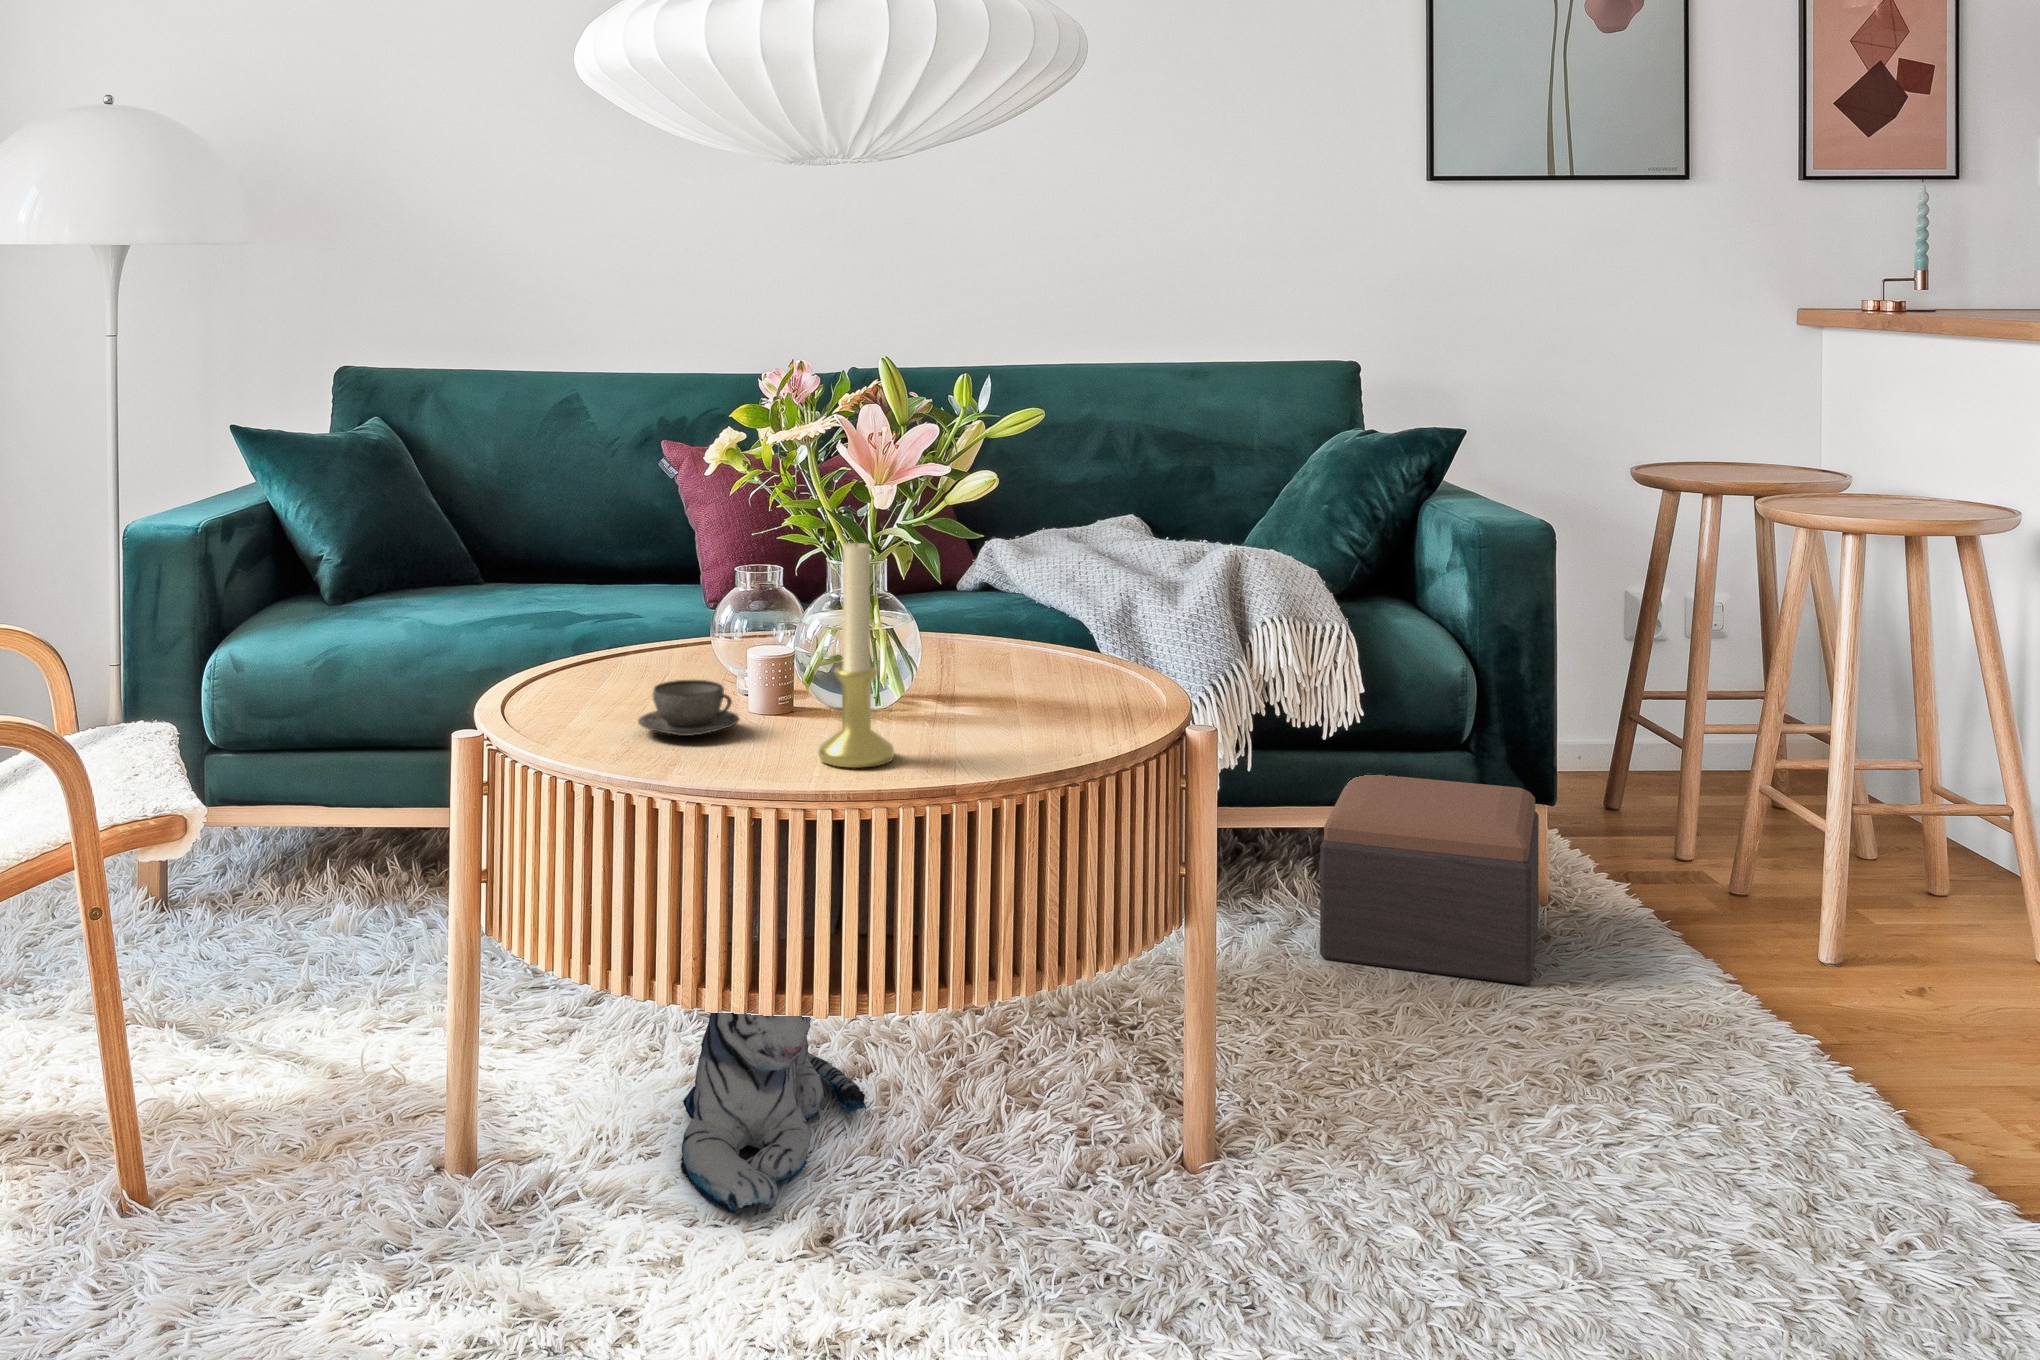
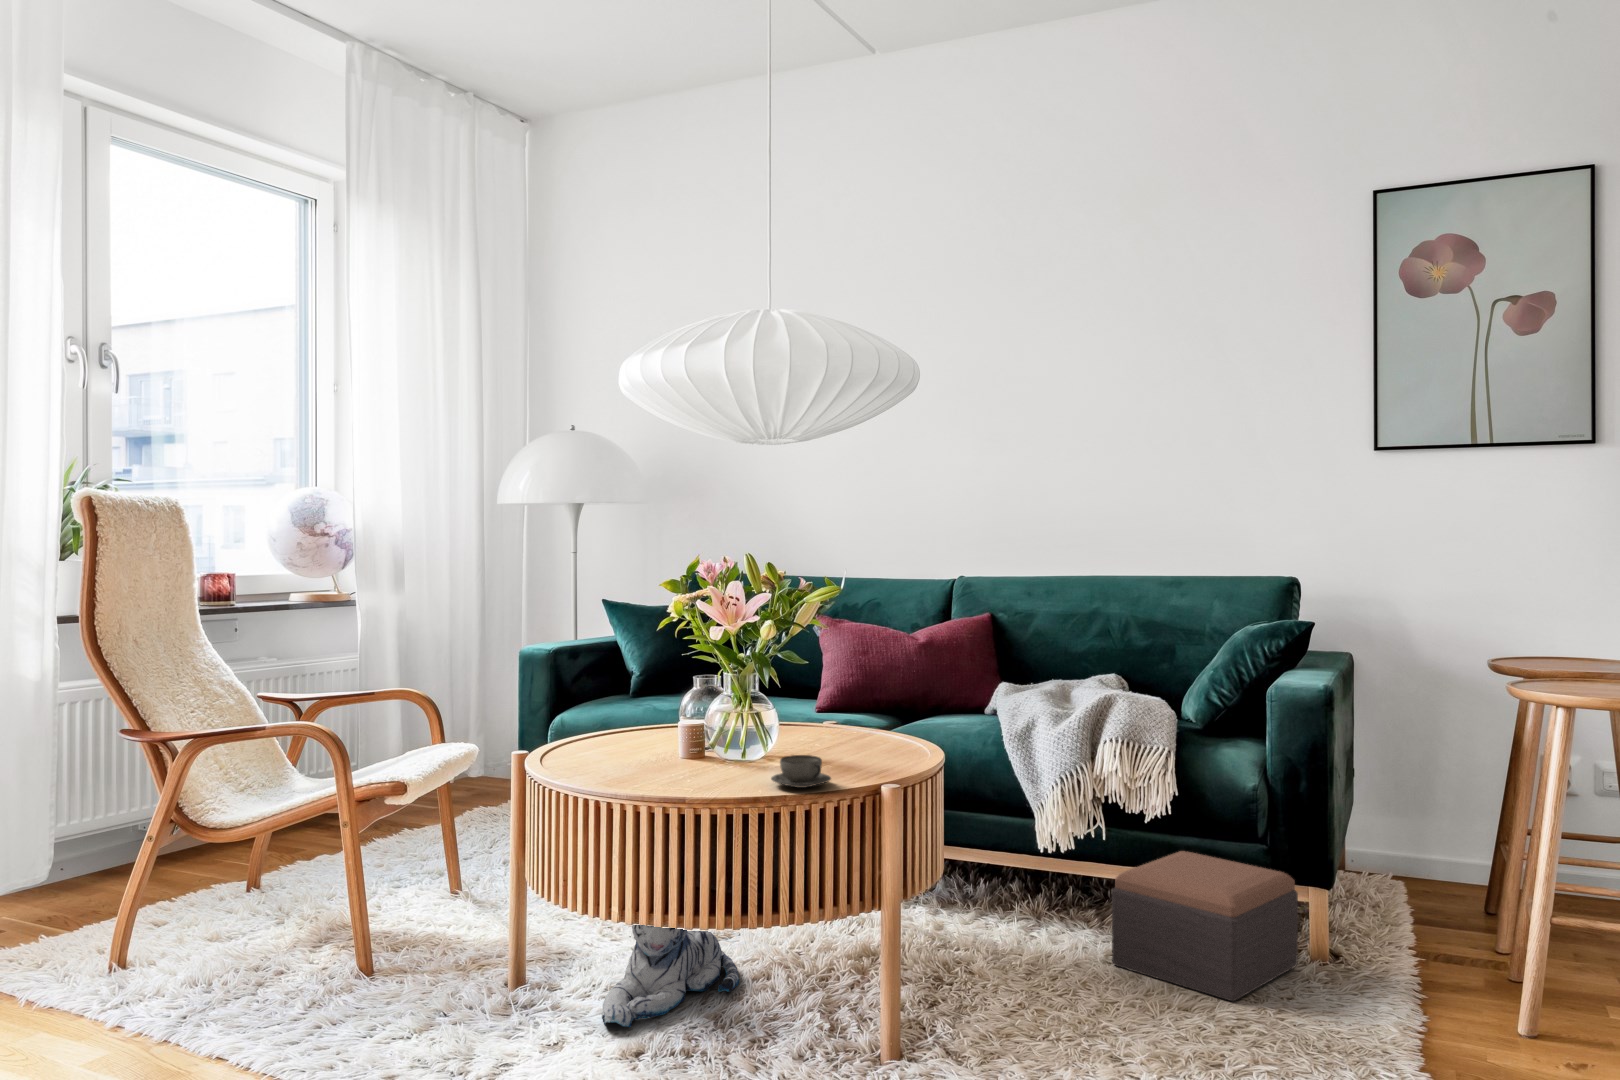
candle holder: present [818,542,894,768] -> none [666,660,709,791]
teacup: present [638,680,739,736] -> present [771,755,831,788]

